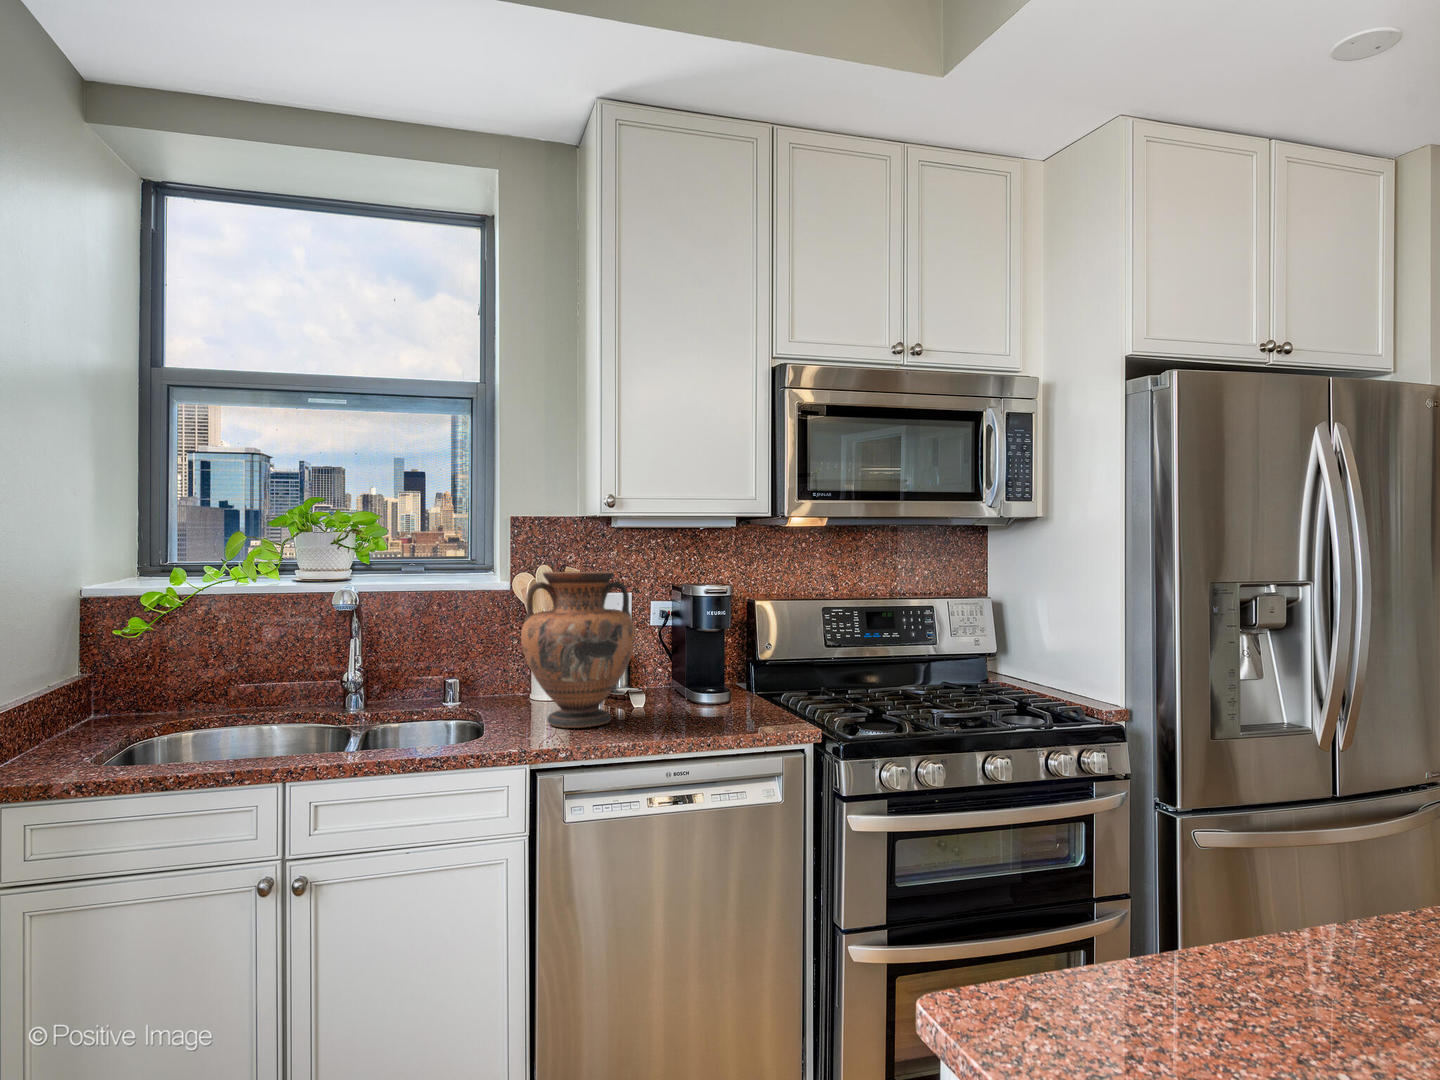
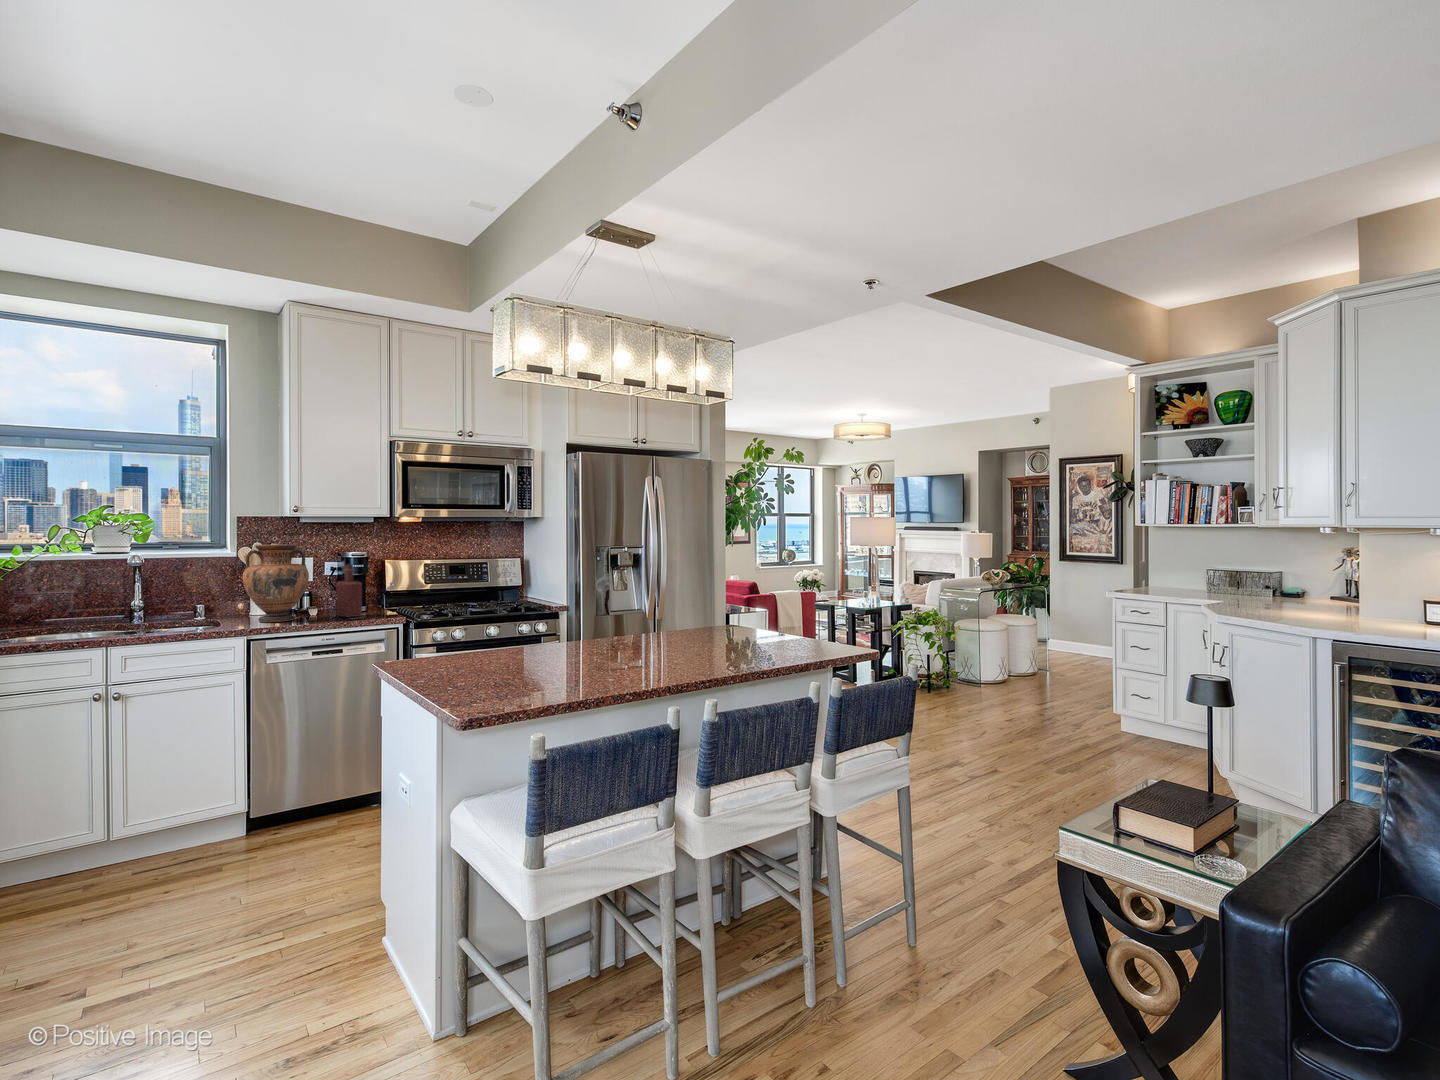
bottle: none [681,611,730,720] -> present [336,564,362,617]

